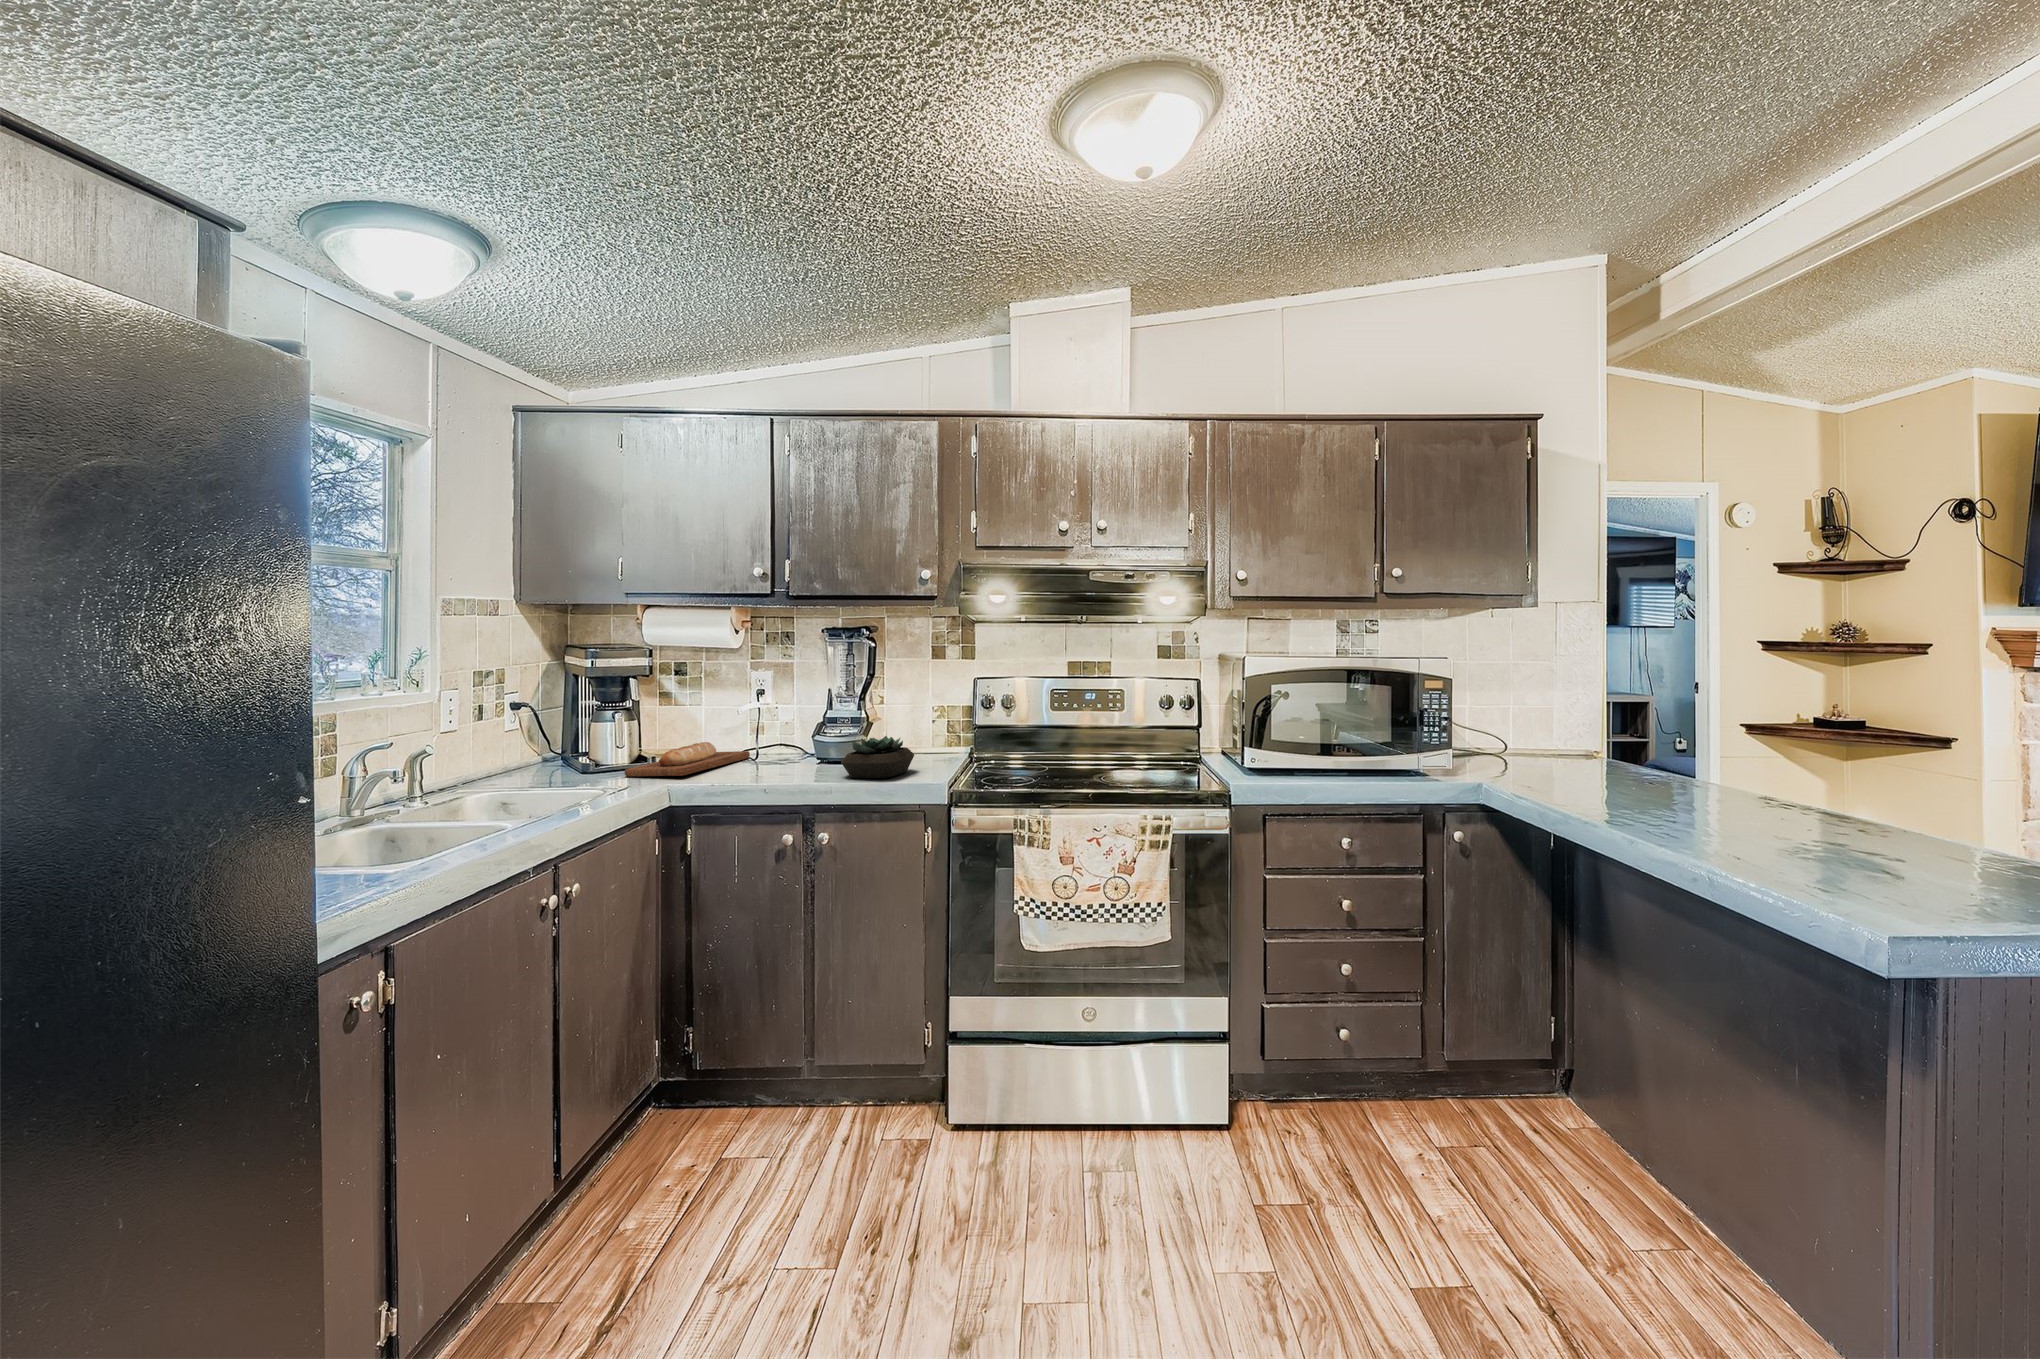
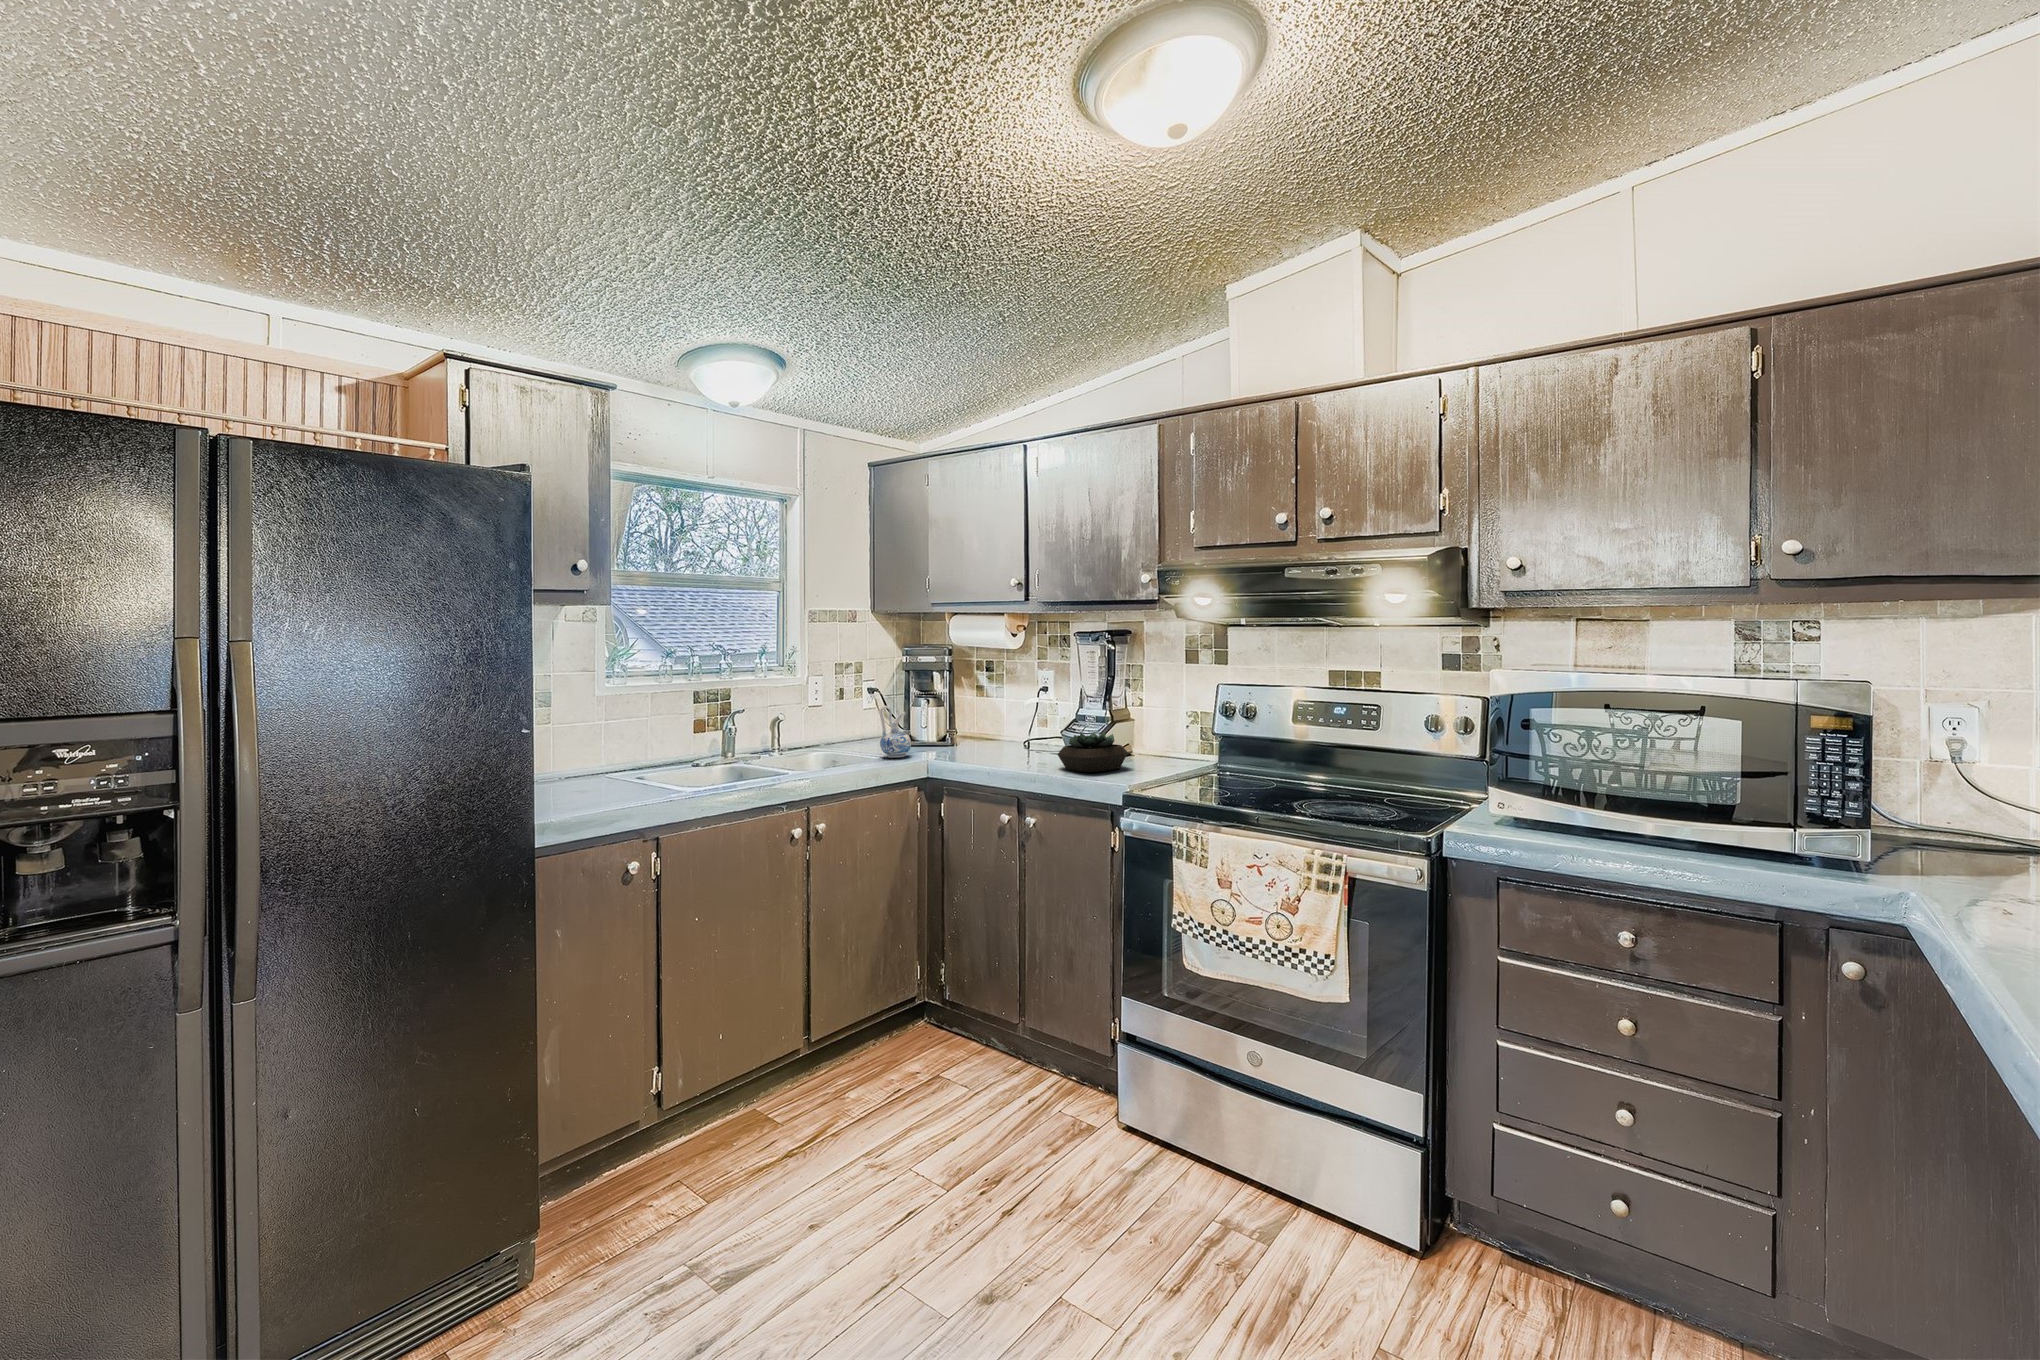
ceramic pitcher: none [589,725,633,790] -> present [880,706,911,758]
bread loaf: present [625,742,750,776] -> none [919,726,1025,752]

